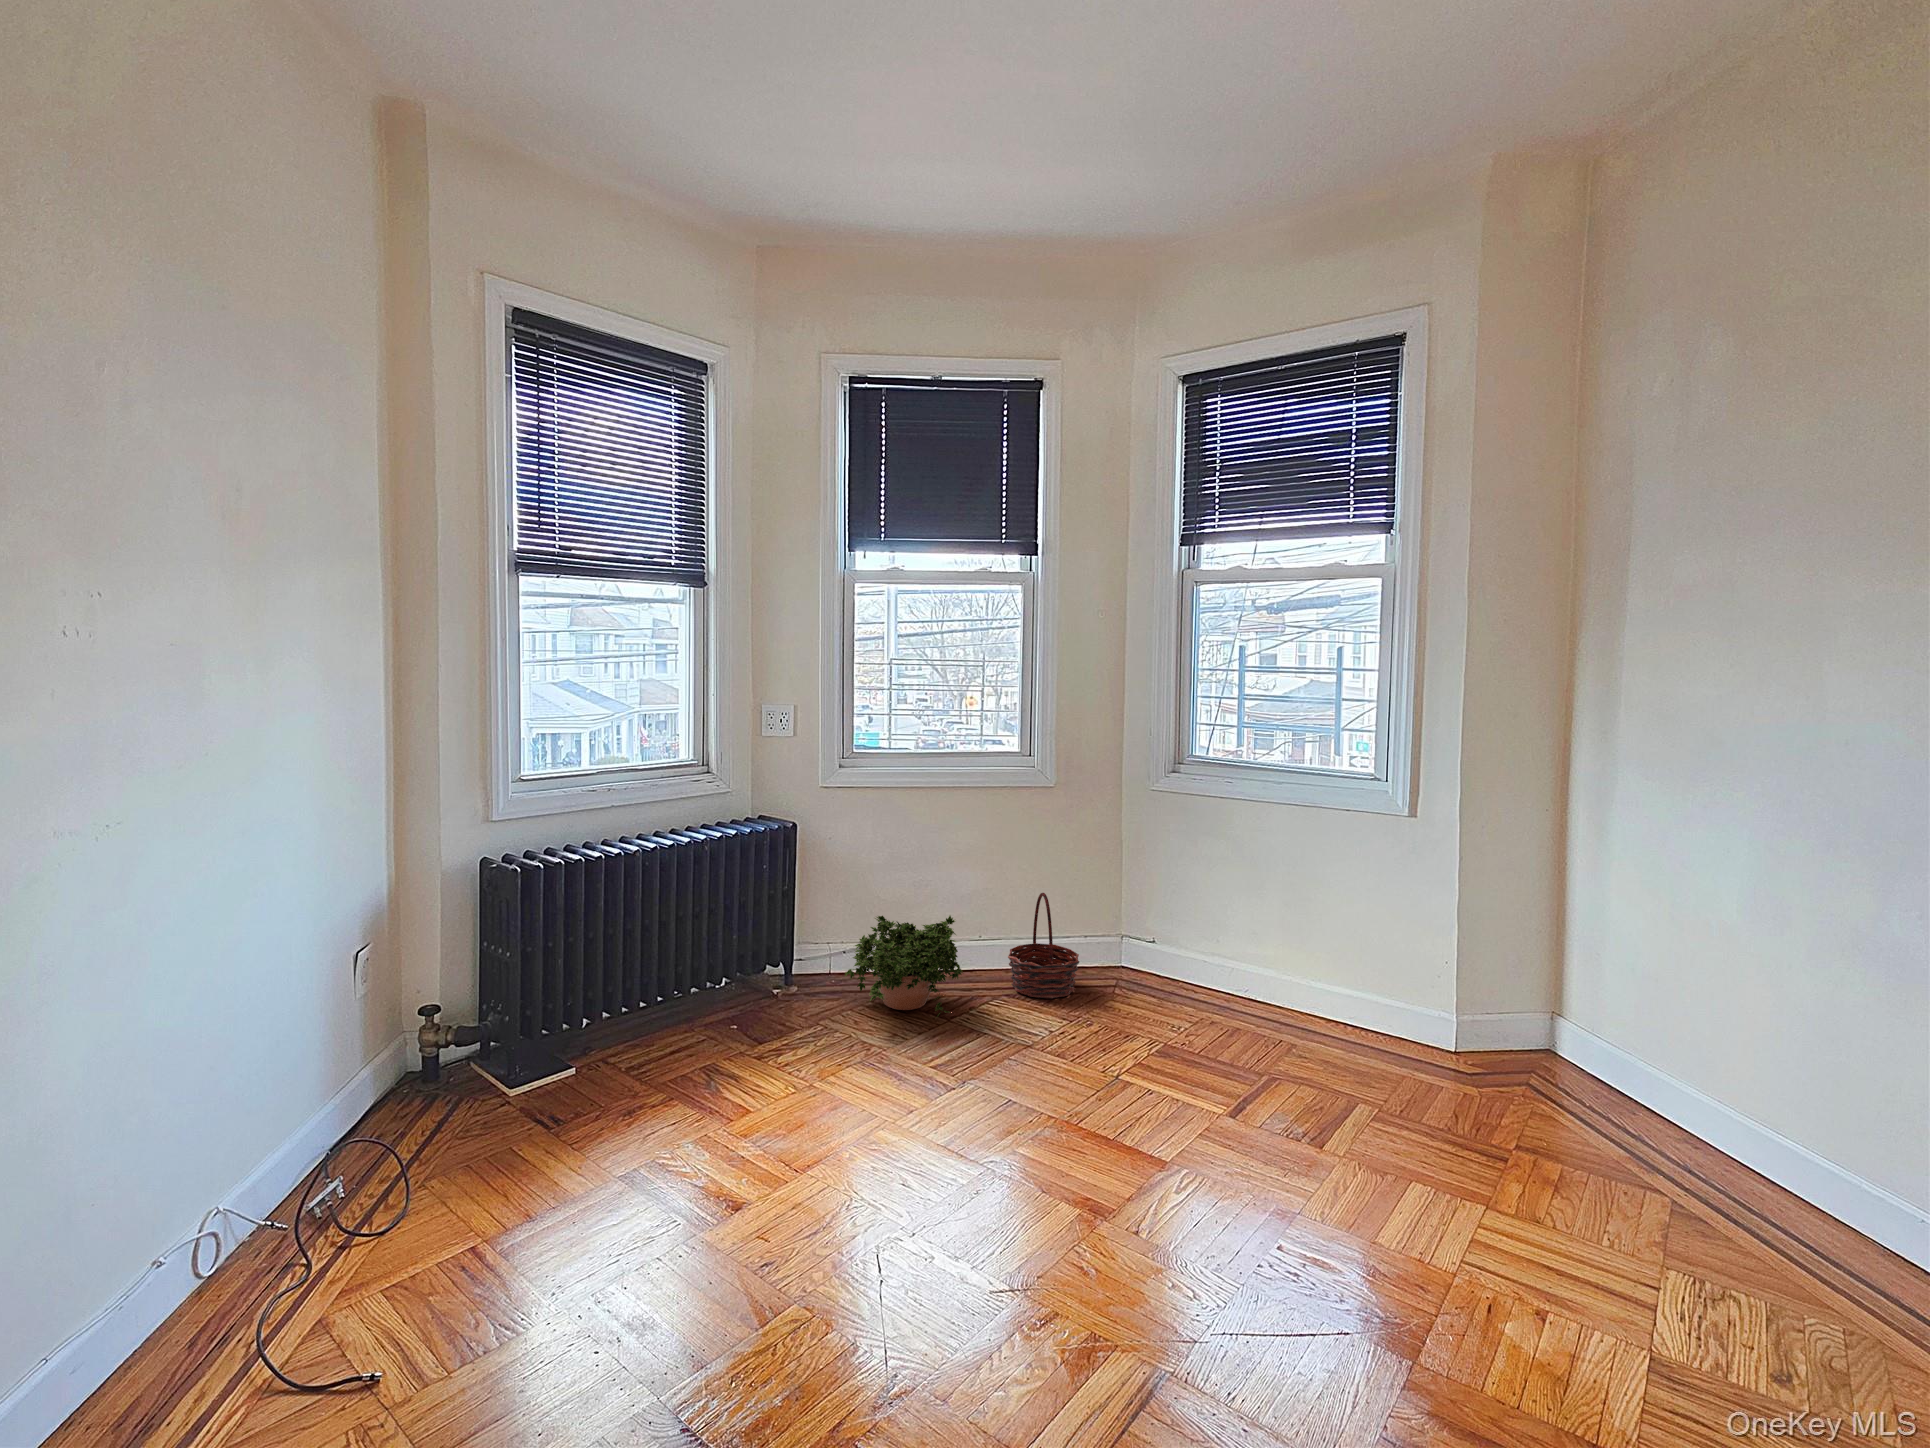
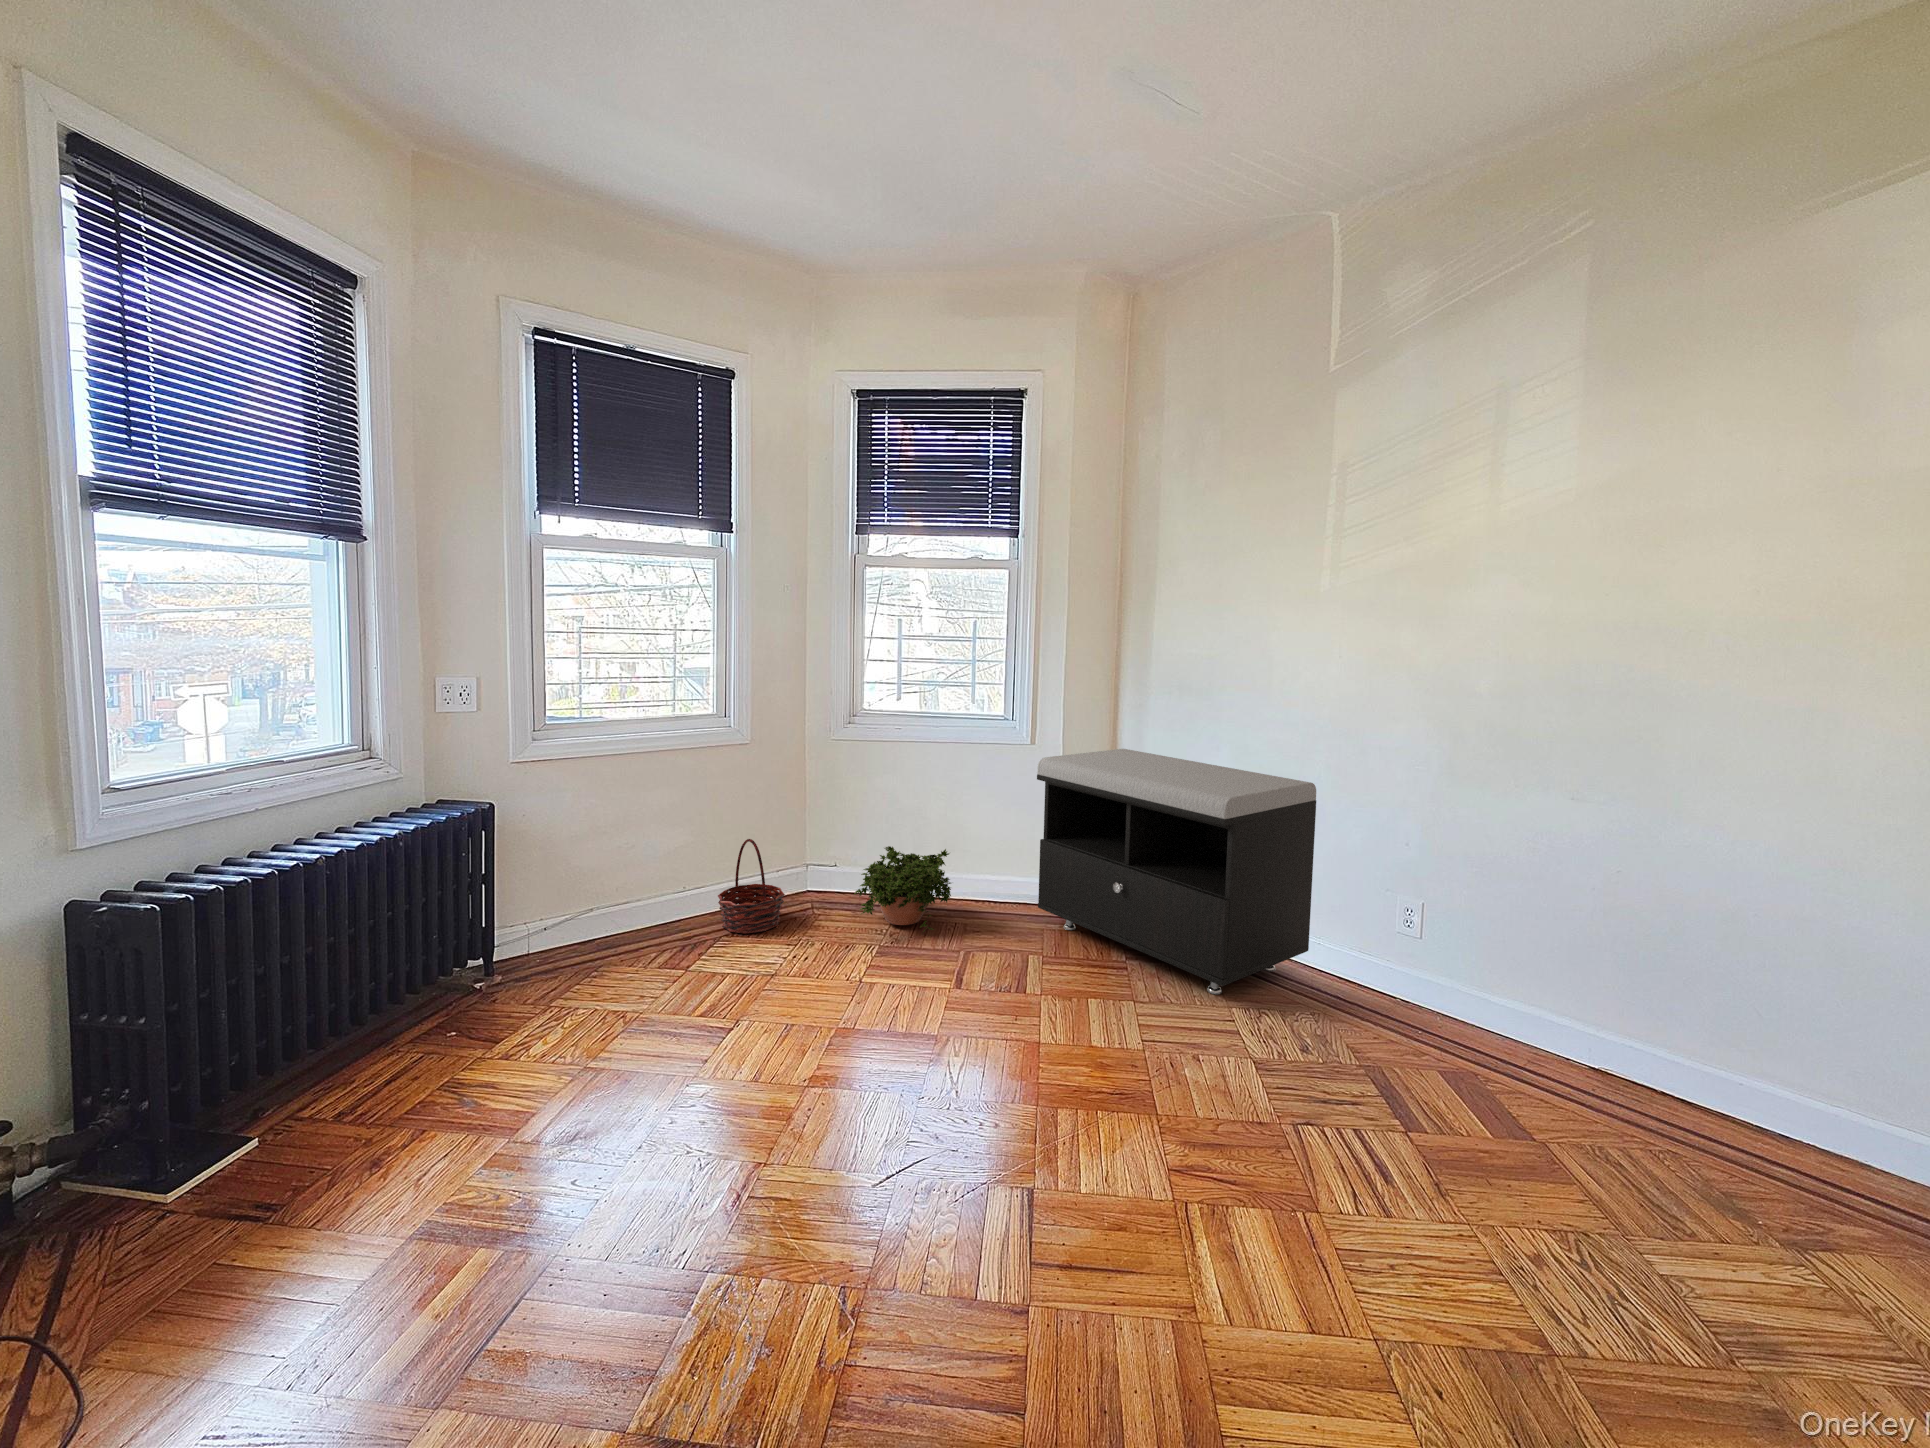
storage bench: none [1398,837,1892,1239] -> present [1037,749,1316,994]
potted plant: present [845,915,963,1016] -> present [855,846,951,931]

